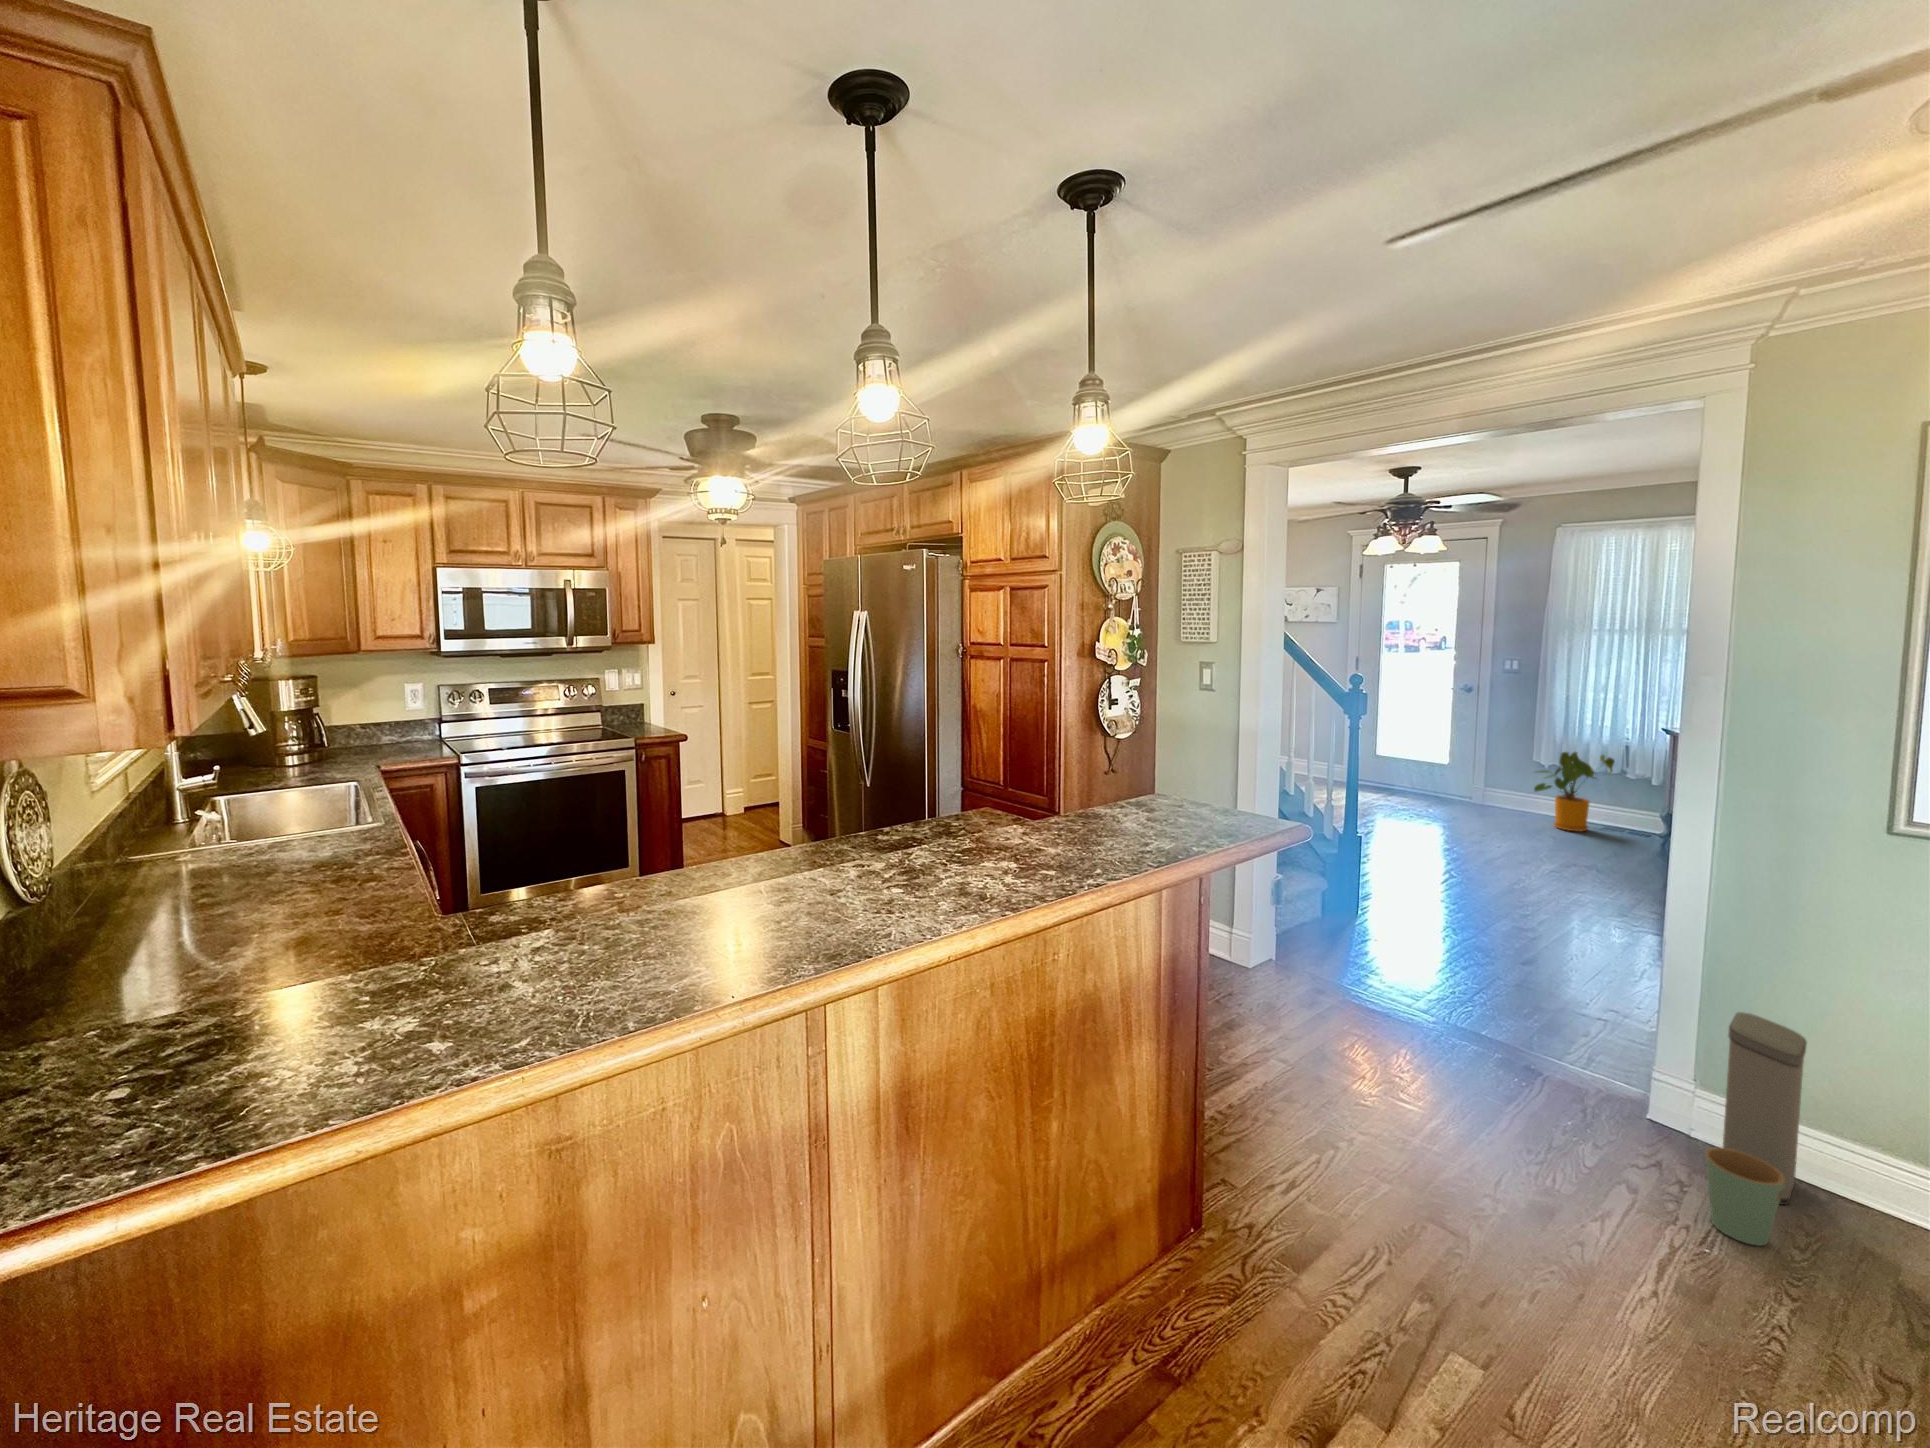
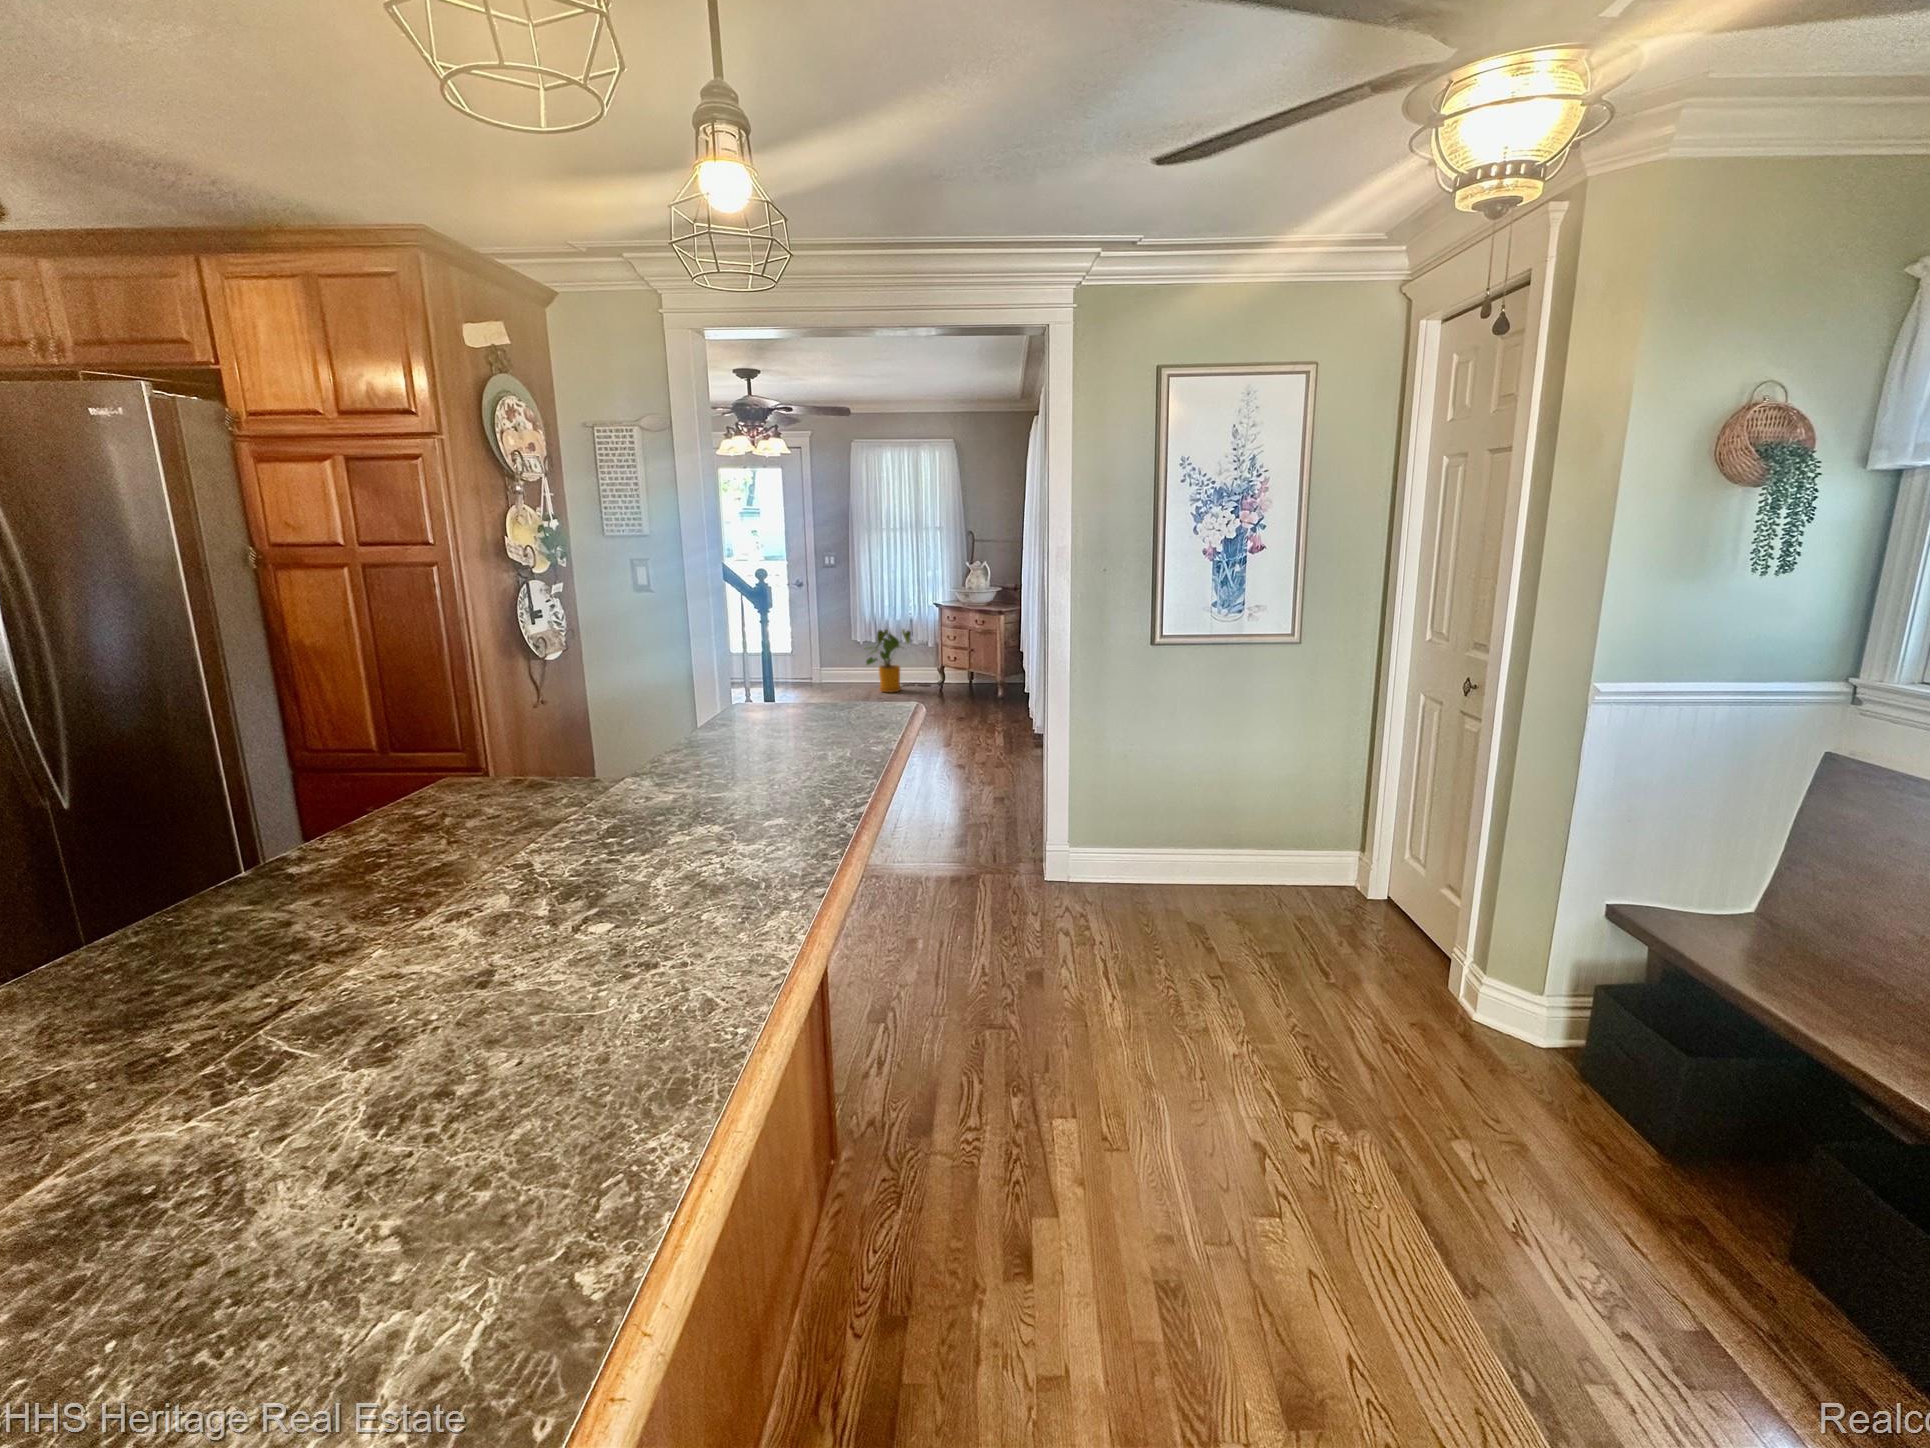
trash can: present [1705,1012,1807,1245] -> none [1088,786,1138,938]

